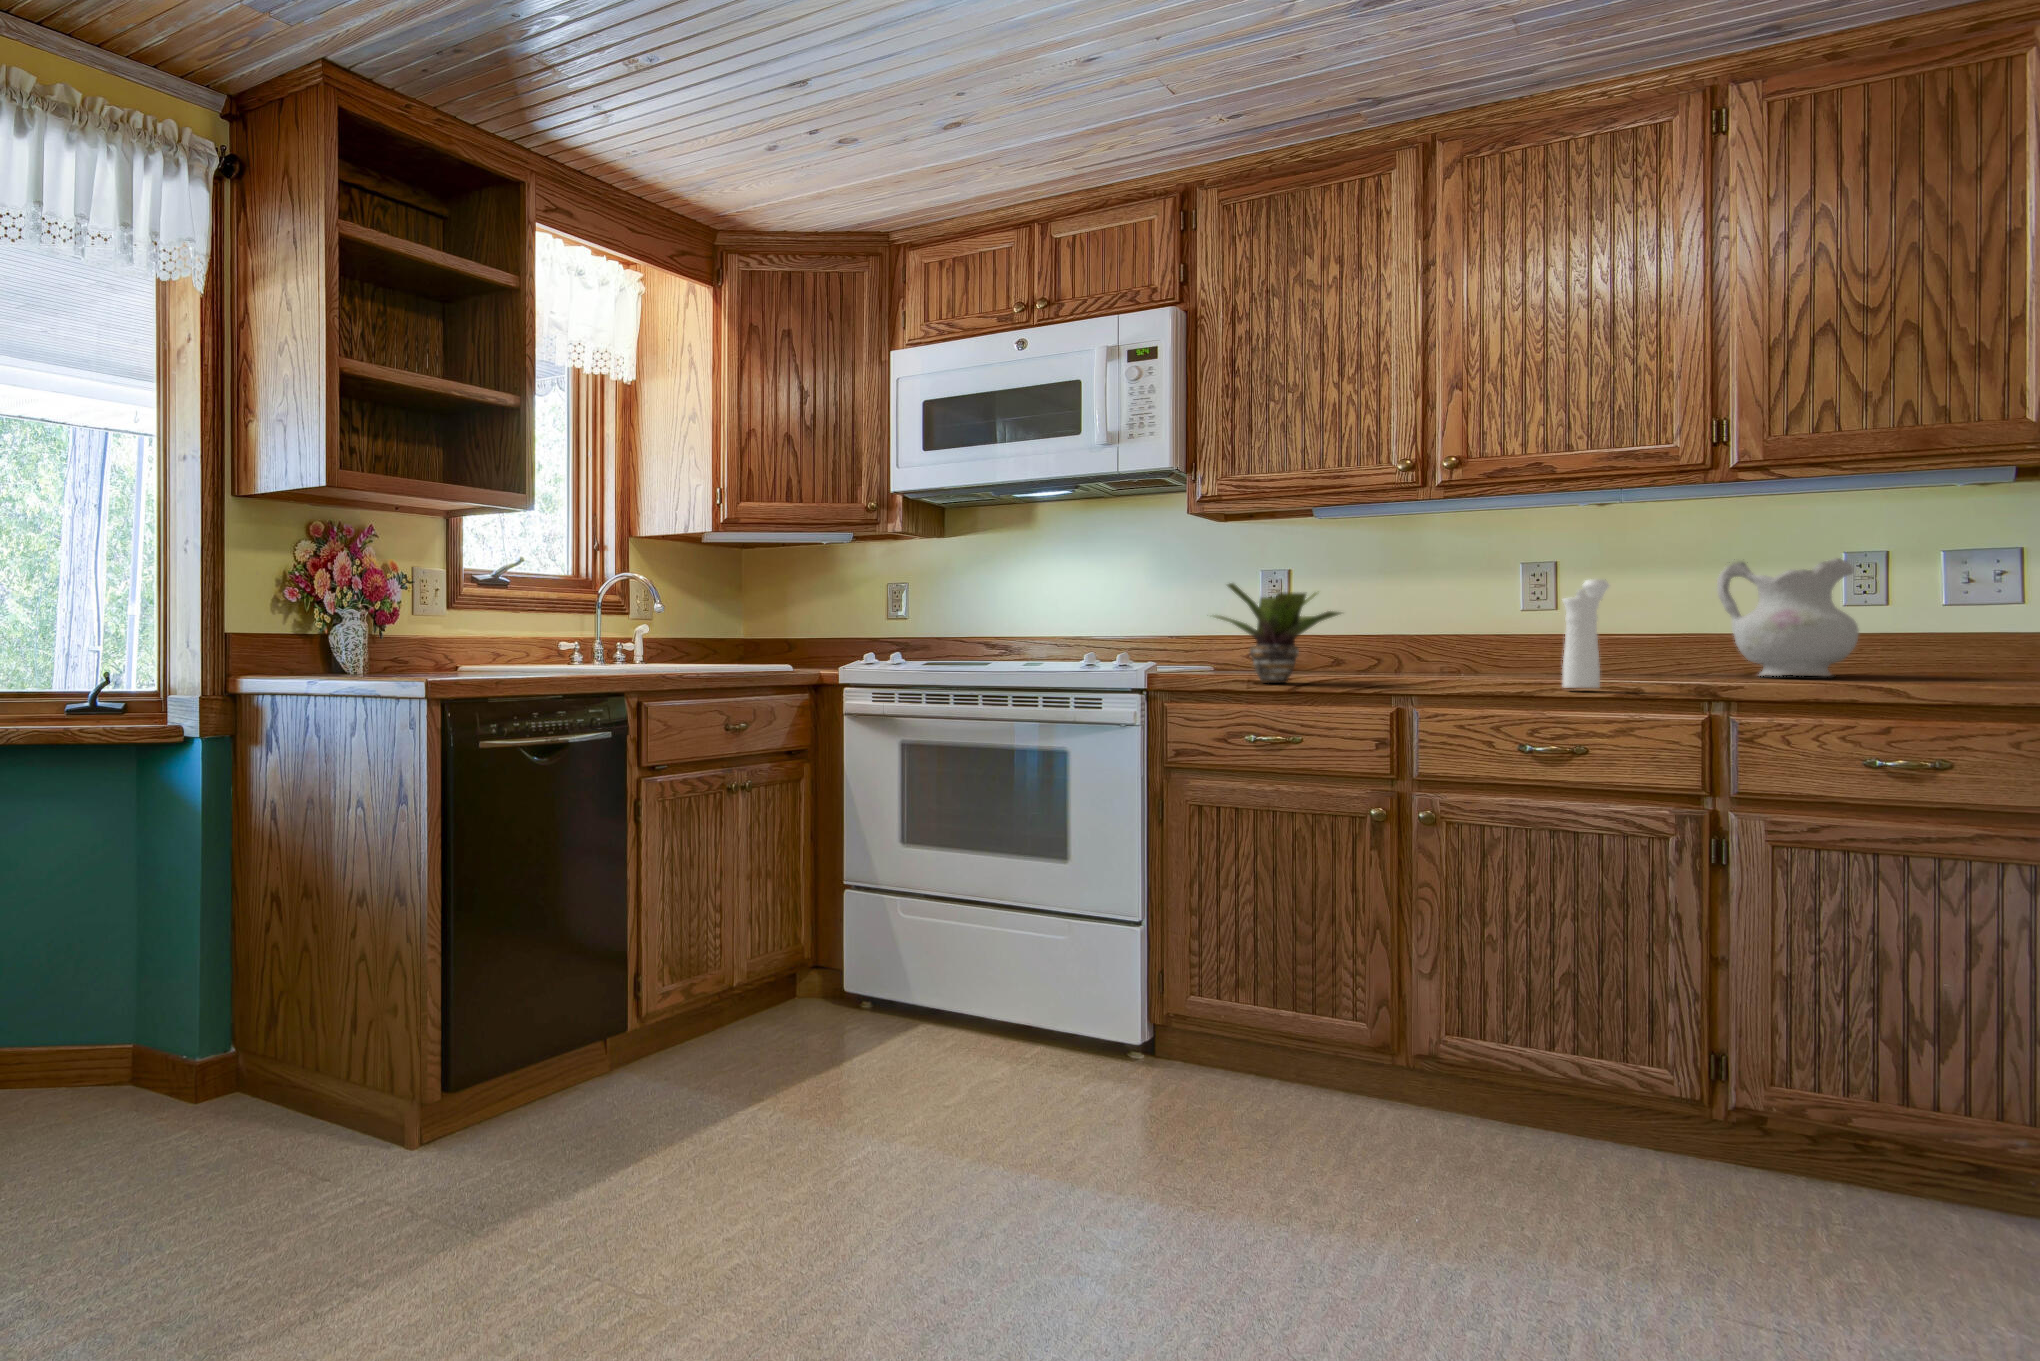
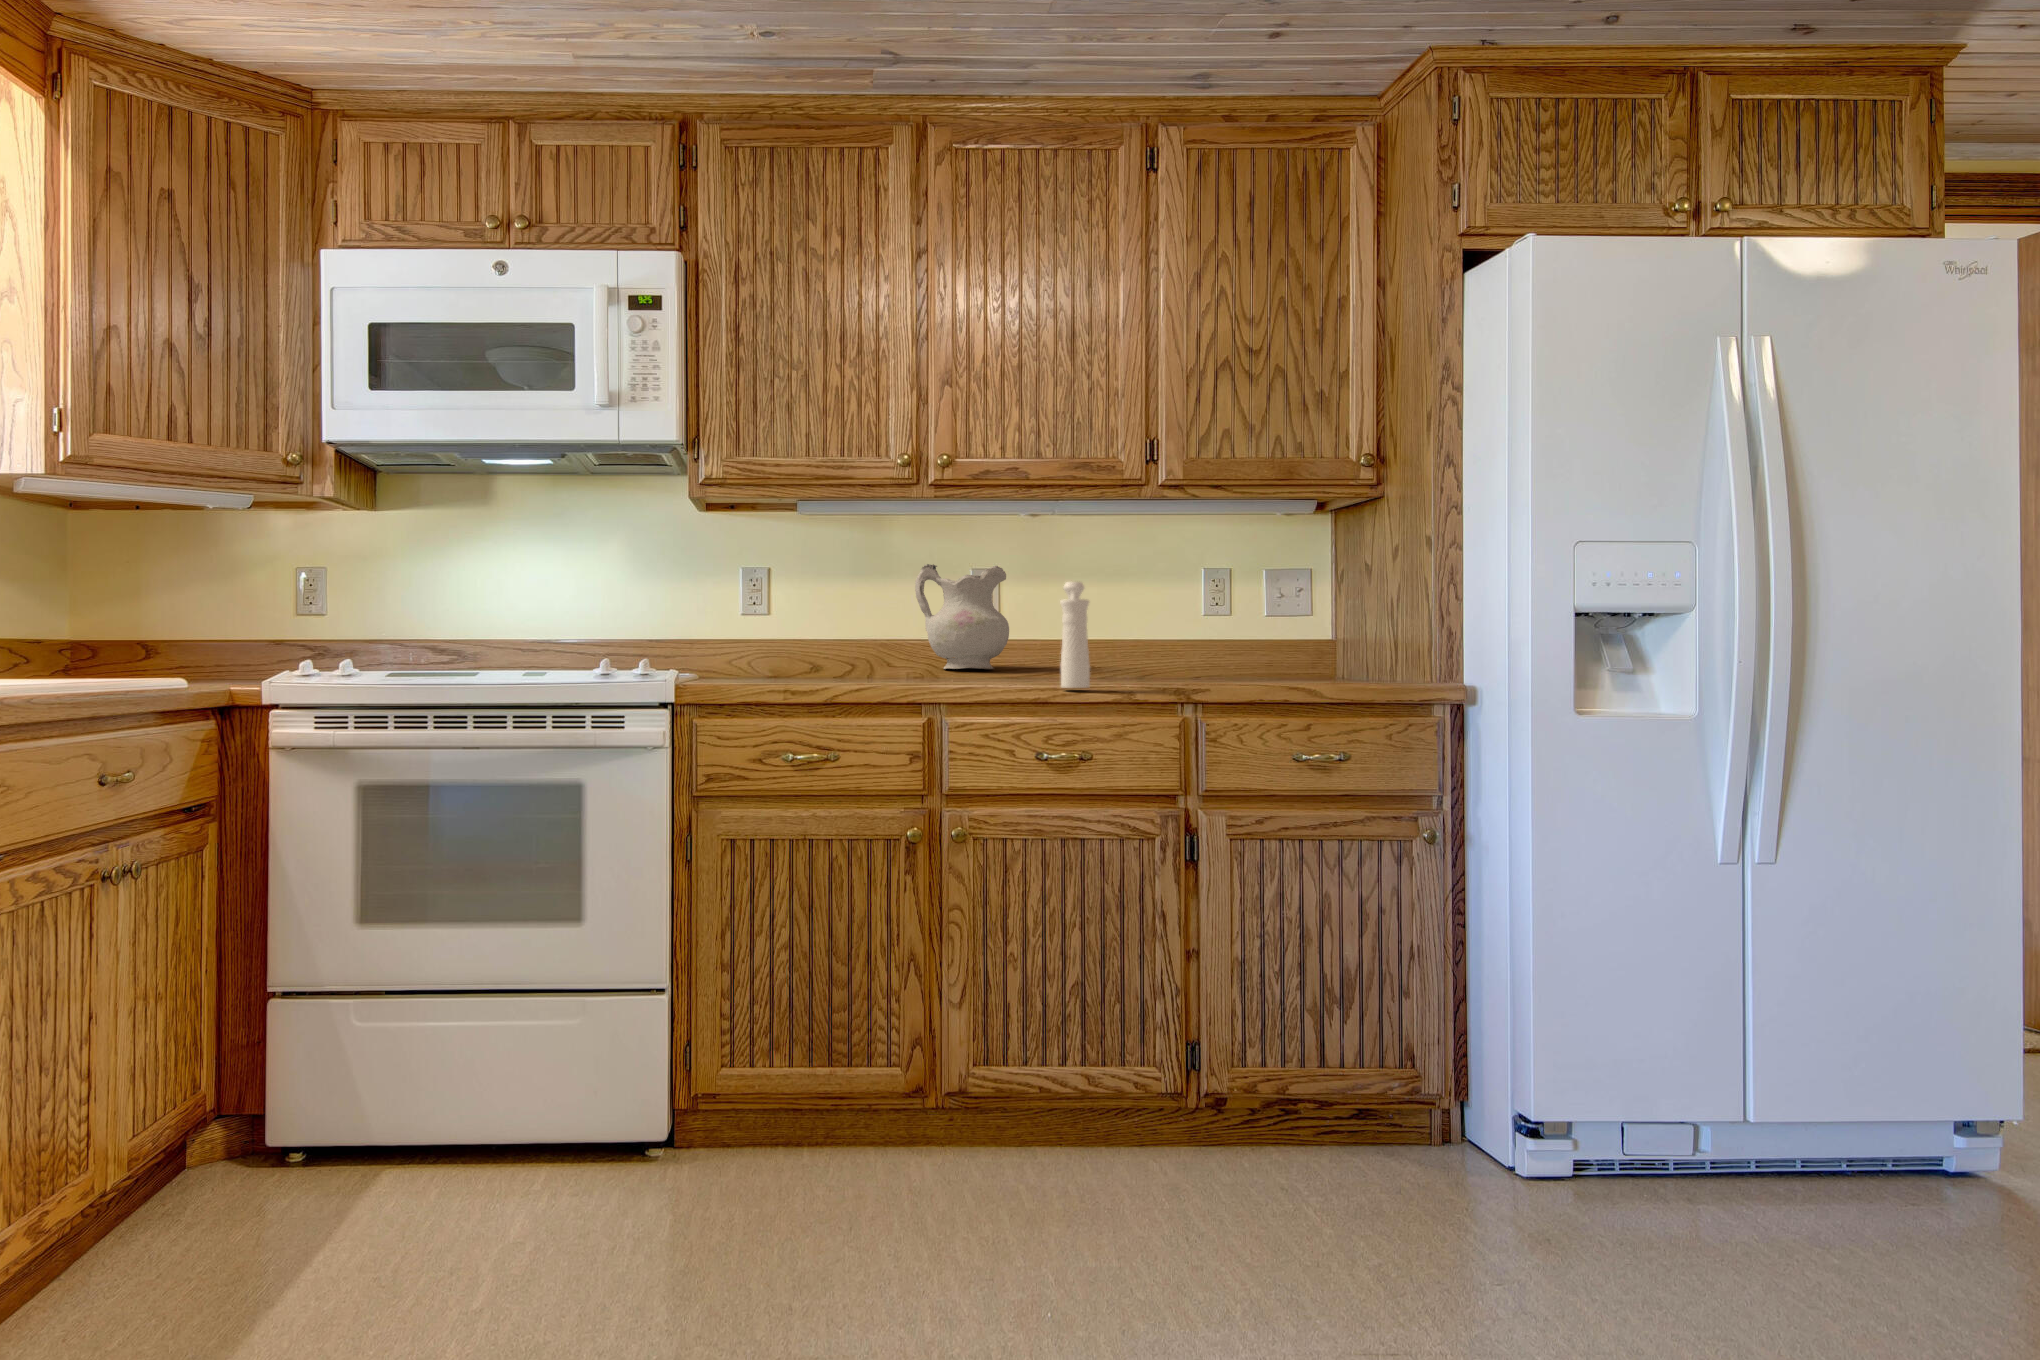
ceramic pitcher: present [1717,558,1859,676] -> present [915,564,1009,669]
potted plant: present [1214,583,1340,683] -> none [725,575,869,688]

